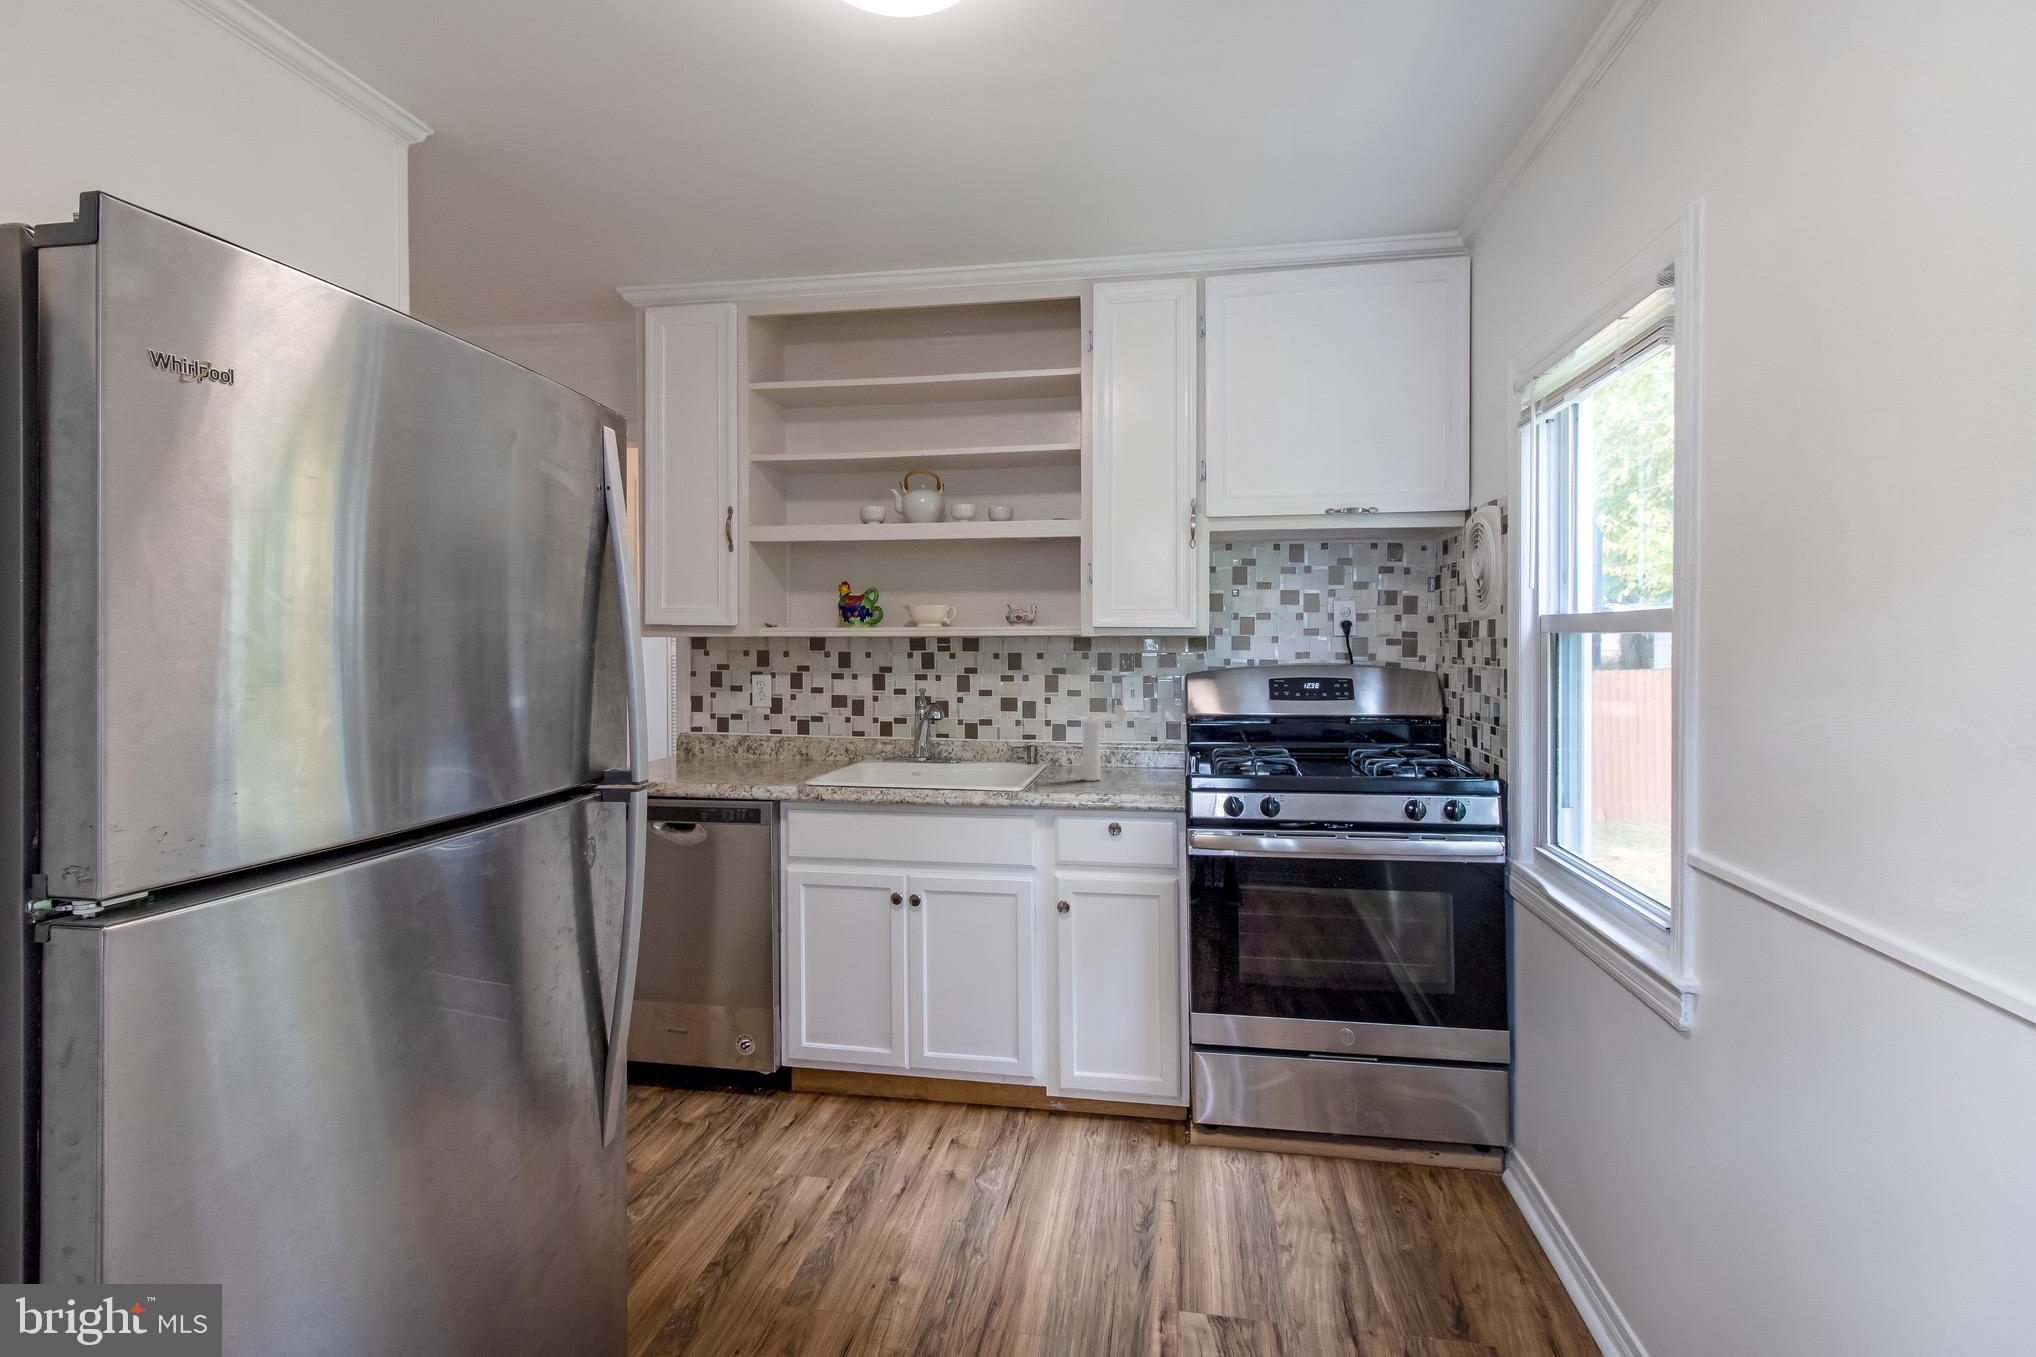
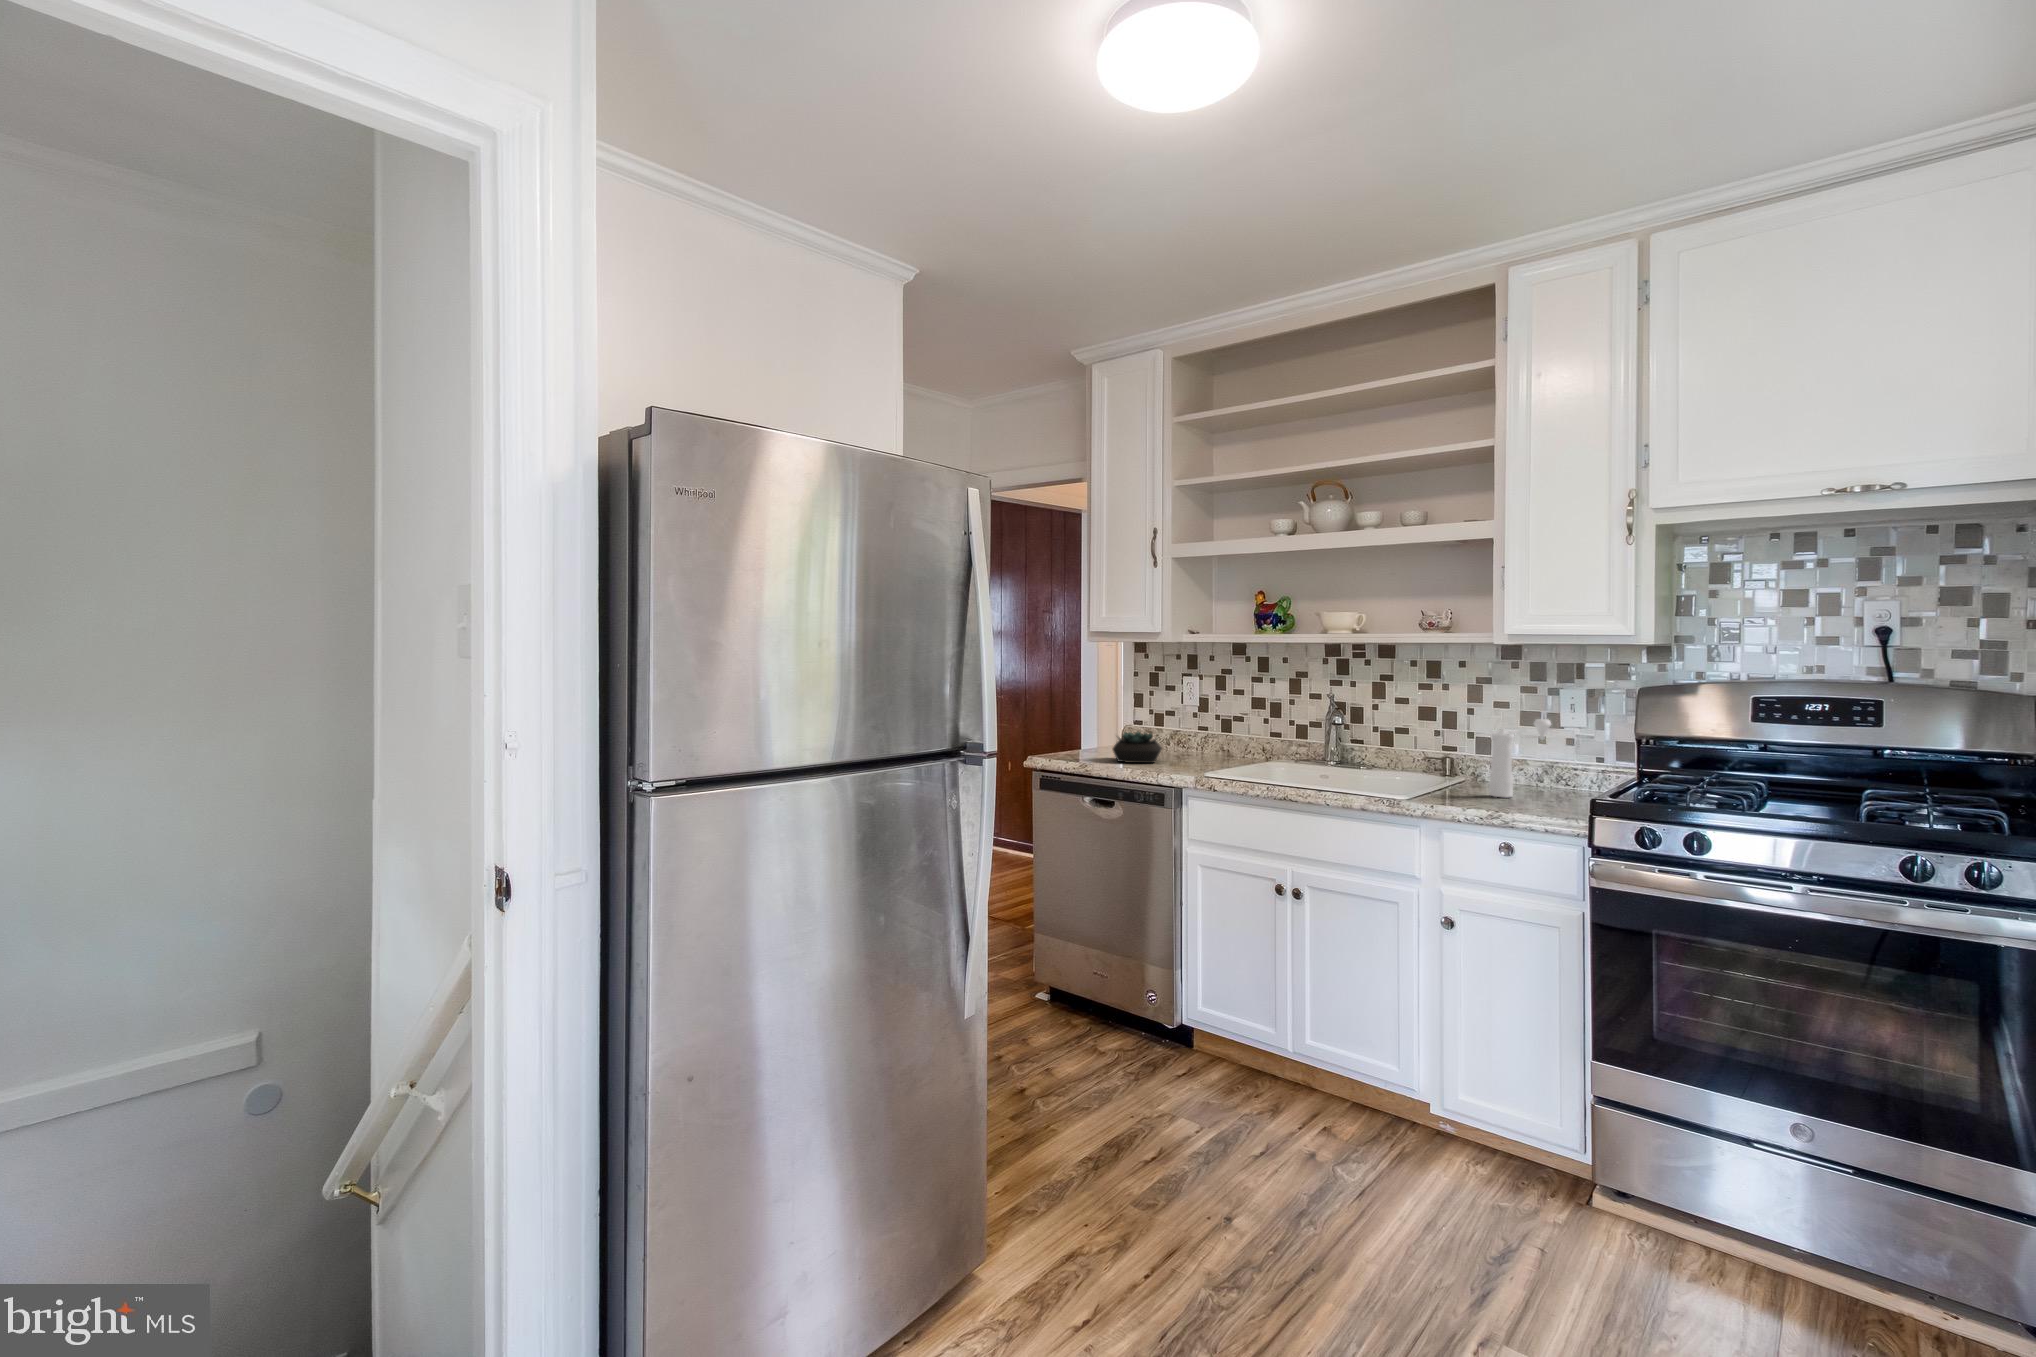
succulent plant: none [679,737,740,775] -> present [1113,732,1162,763]

